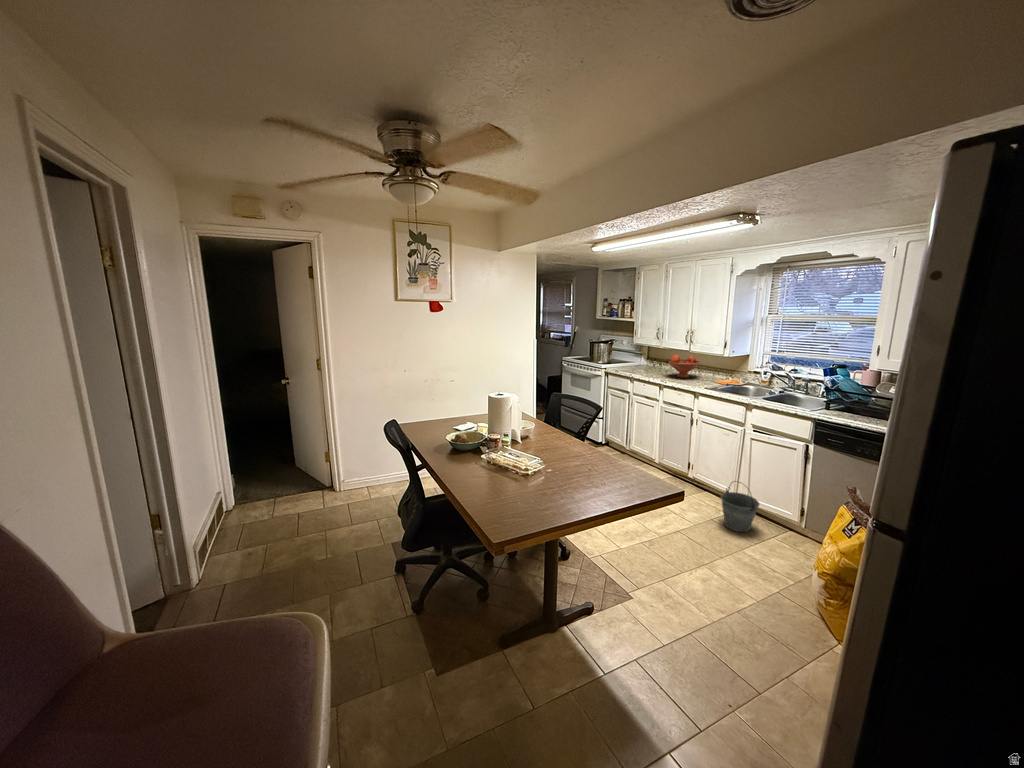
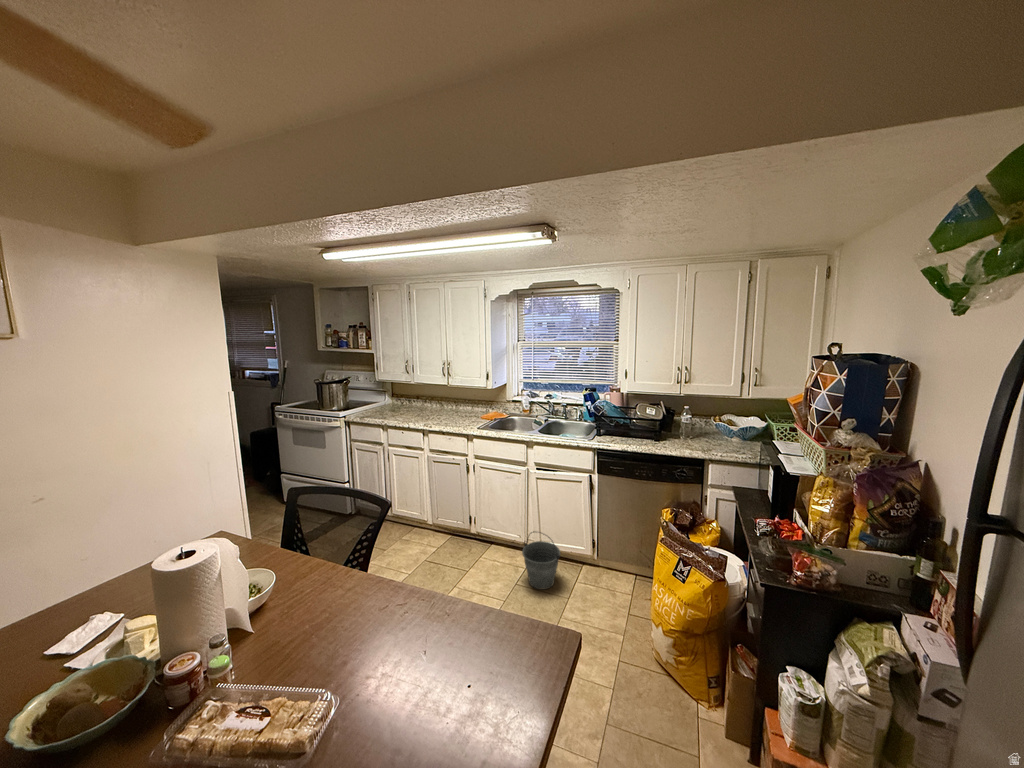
fruit bowl: present [668,355,700,378] -> none [425,390,460,416]

